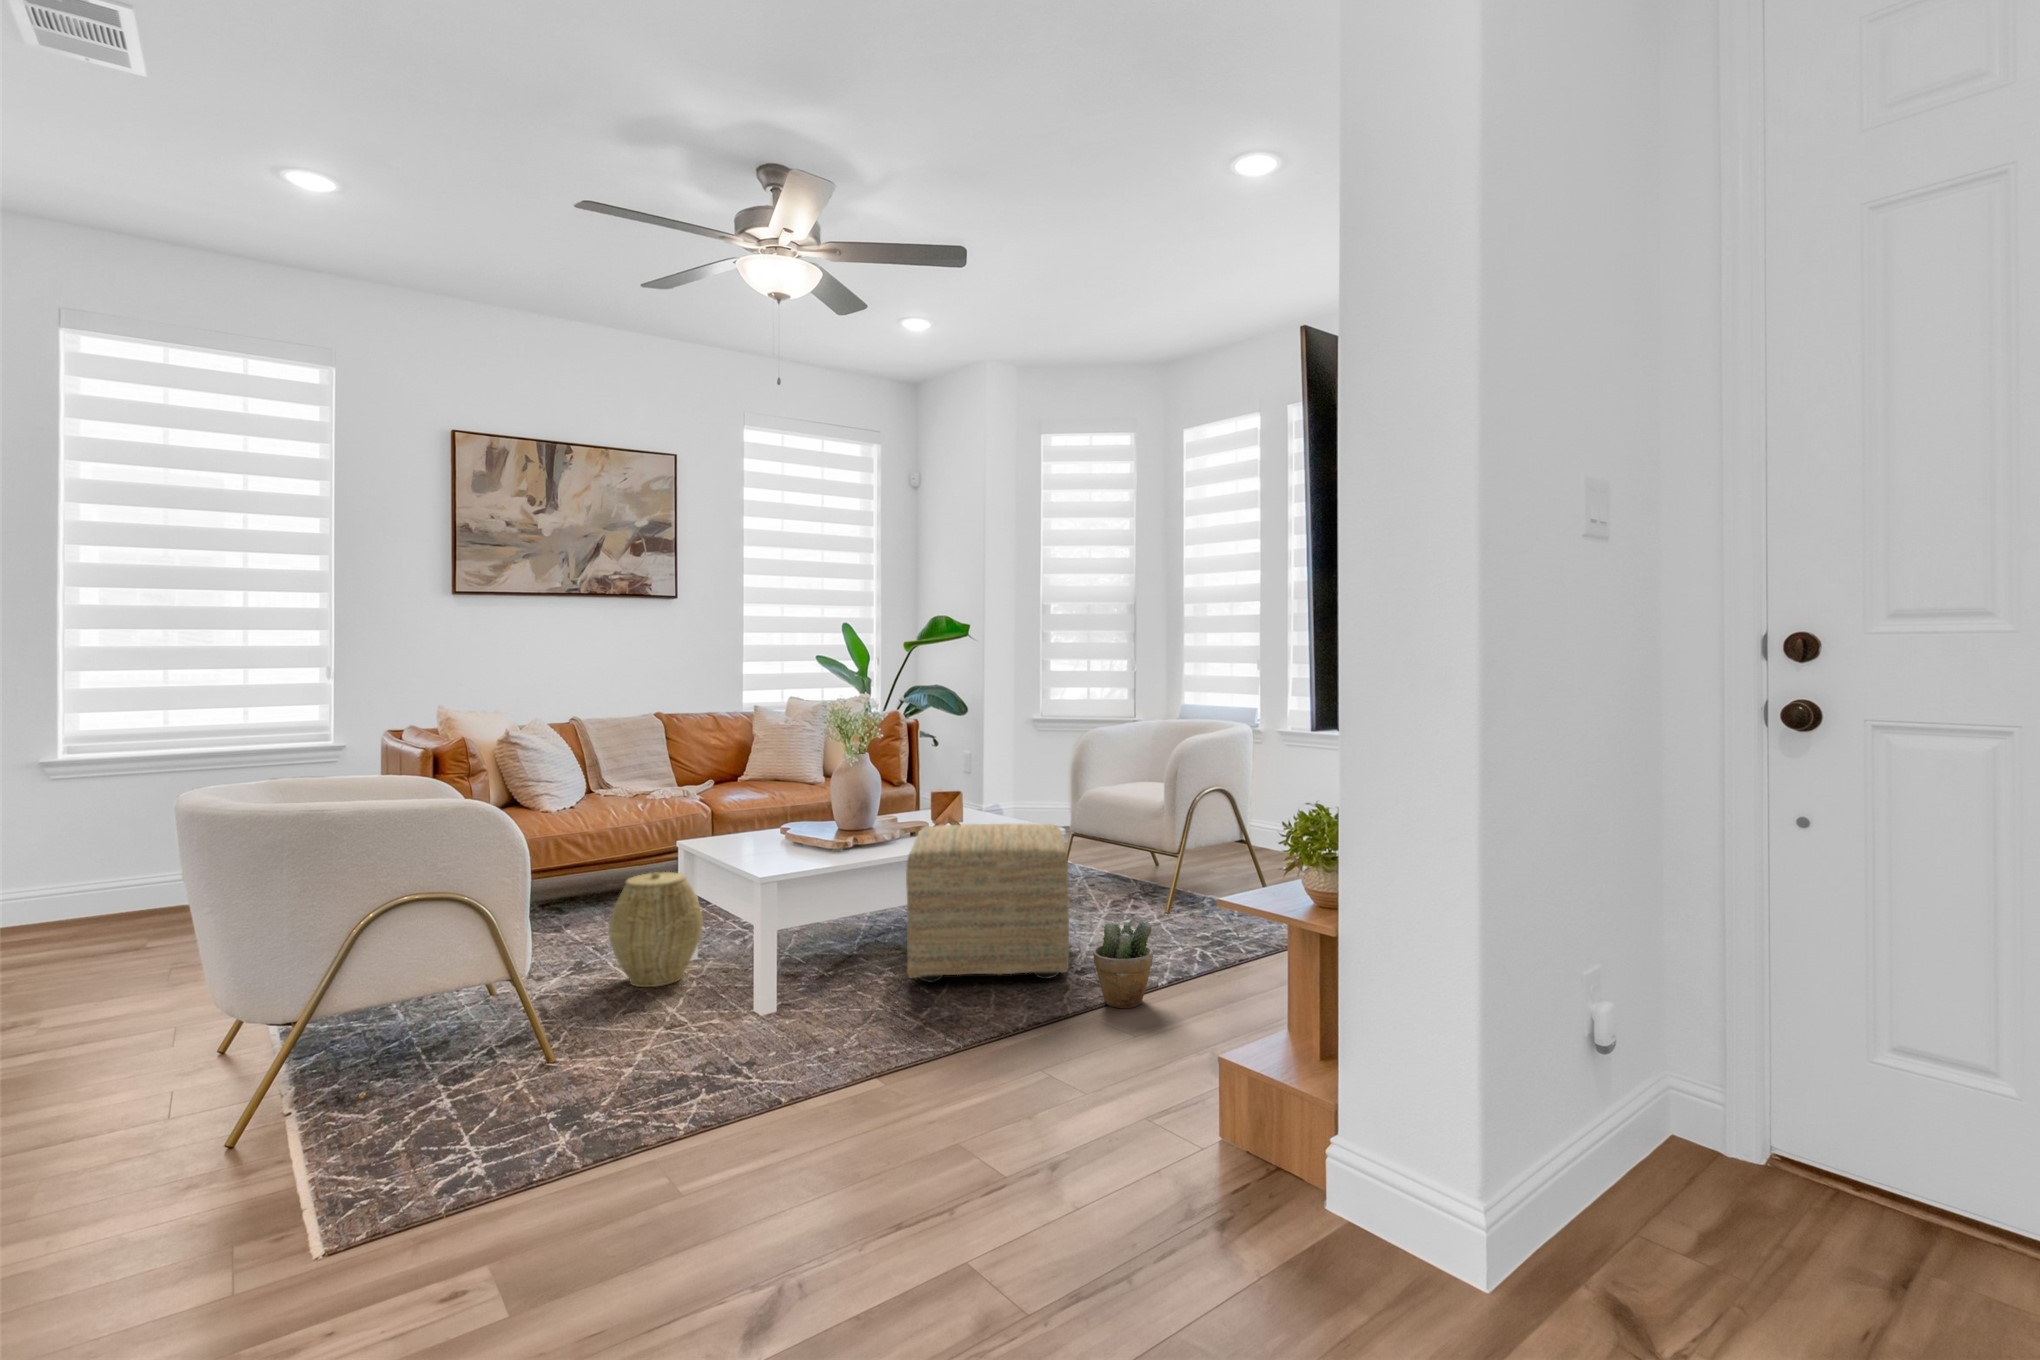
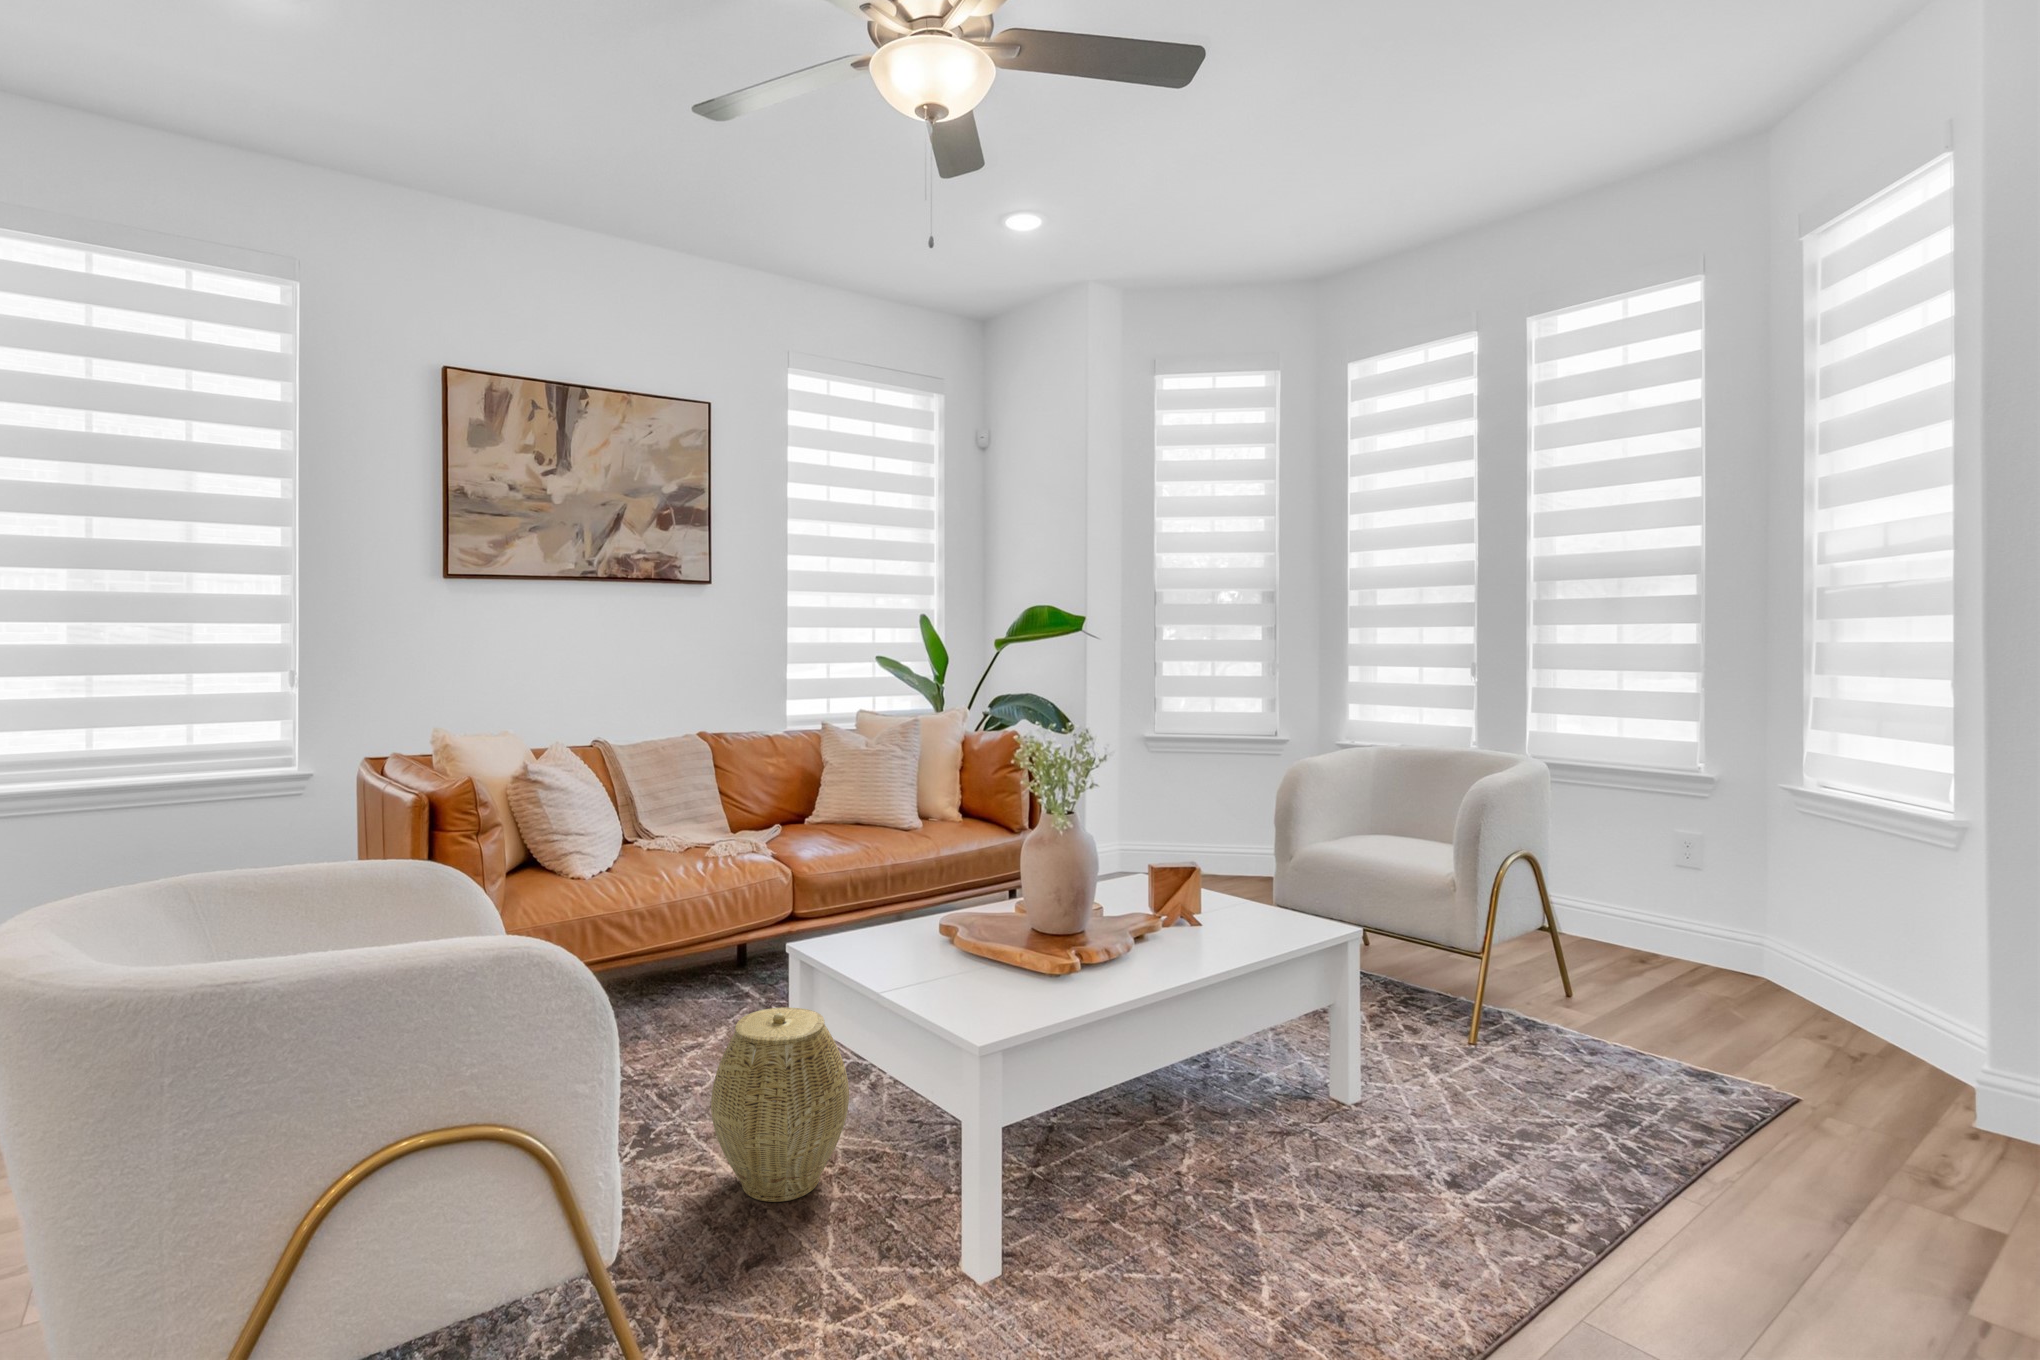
ottoman: present [906,824,1069,982] -> none [1148,928,1461,1210]
potted plant: present [1093,921,1153,1008] -> none [1545,1142,1669,1302]

